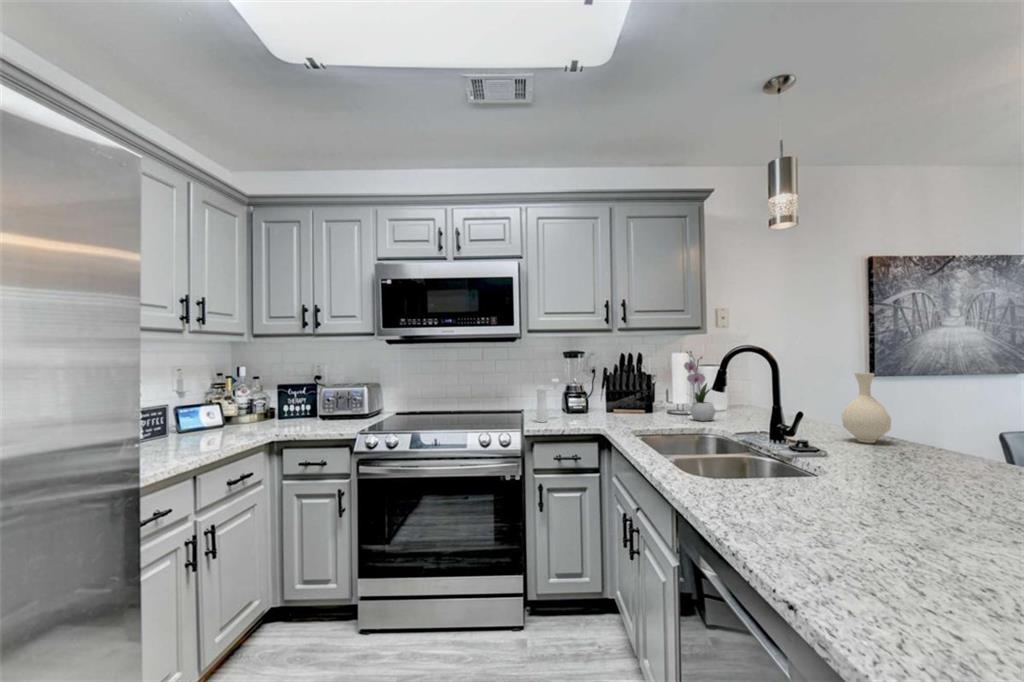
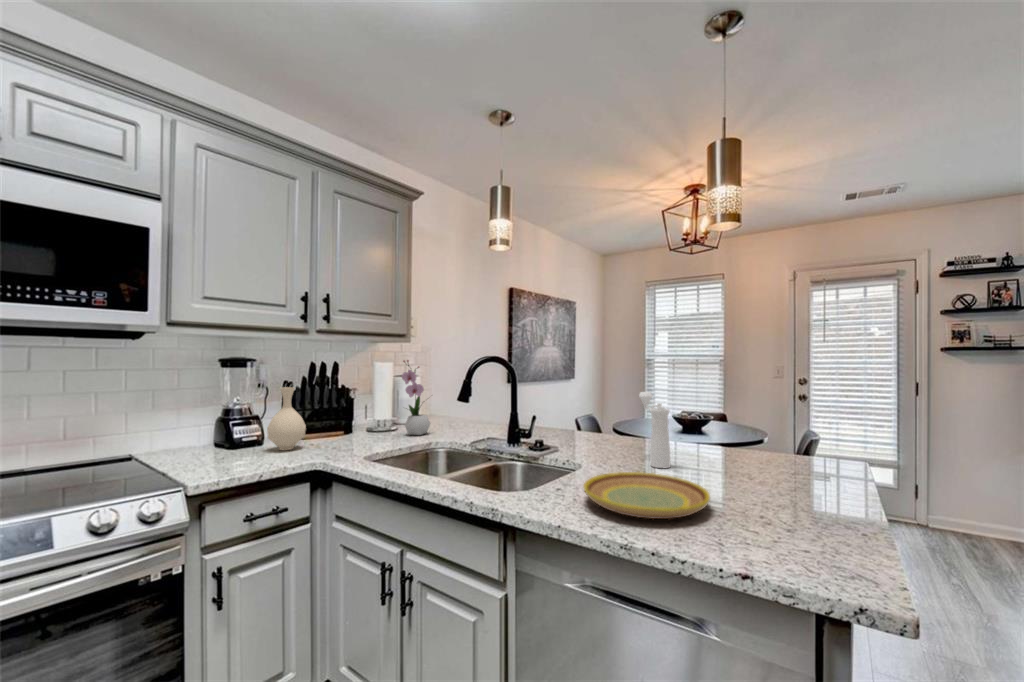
vase: present [842,373,891,443] -> present [267,387,306,450]
pepper mill: present [536,379,559,422] -> present [639,392,670,468]
plate: none [739,474,899,528] -> present [584,472,710,519]

